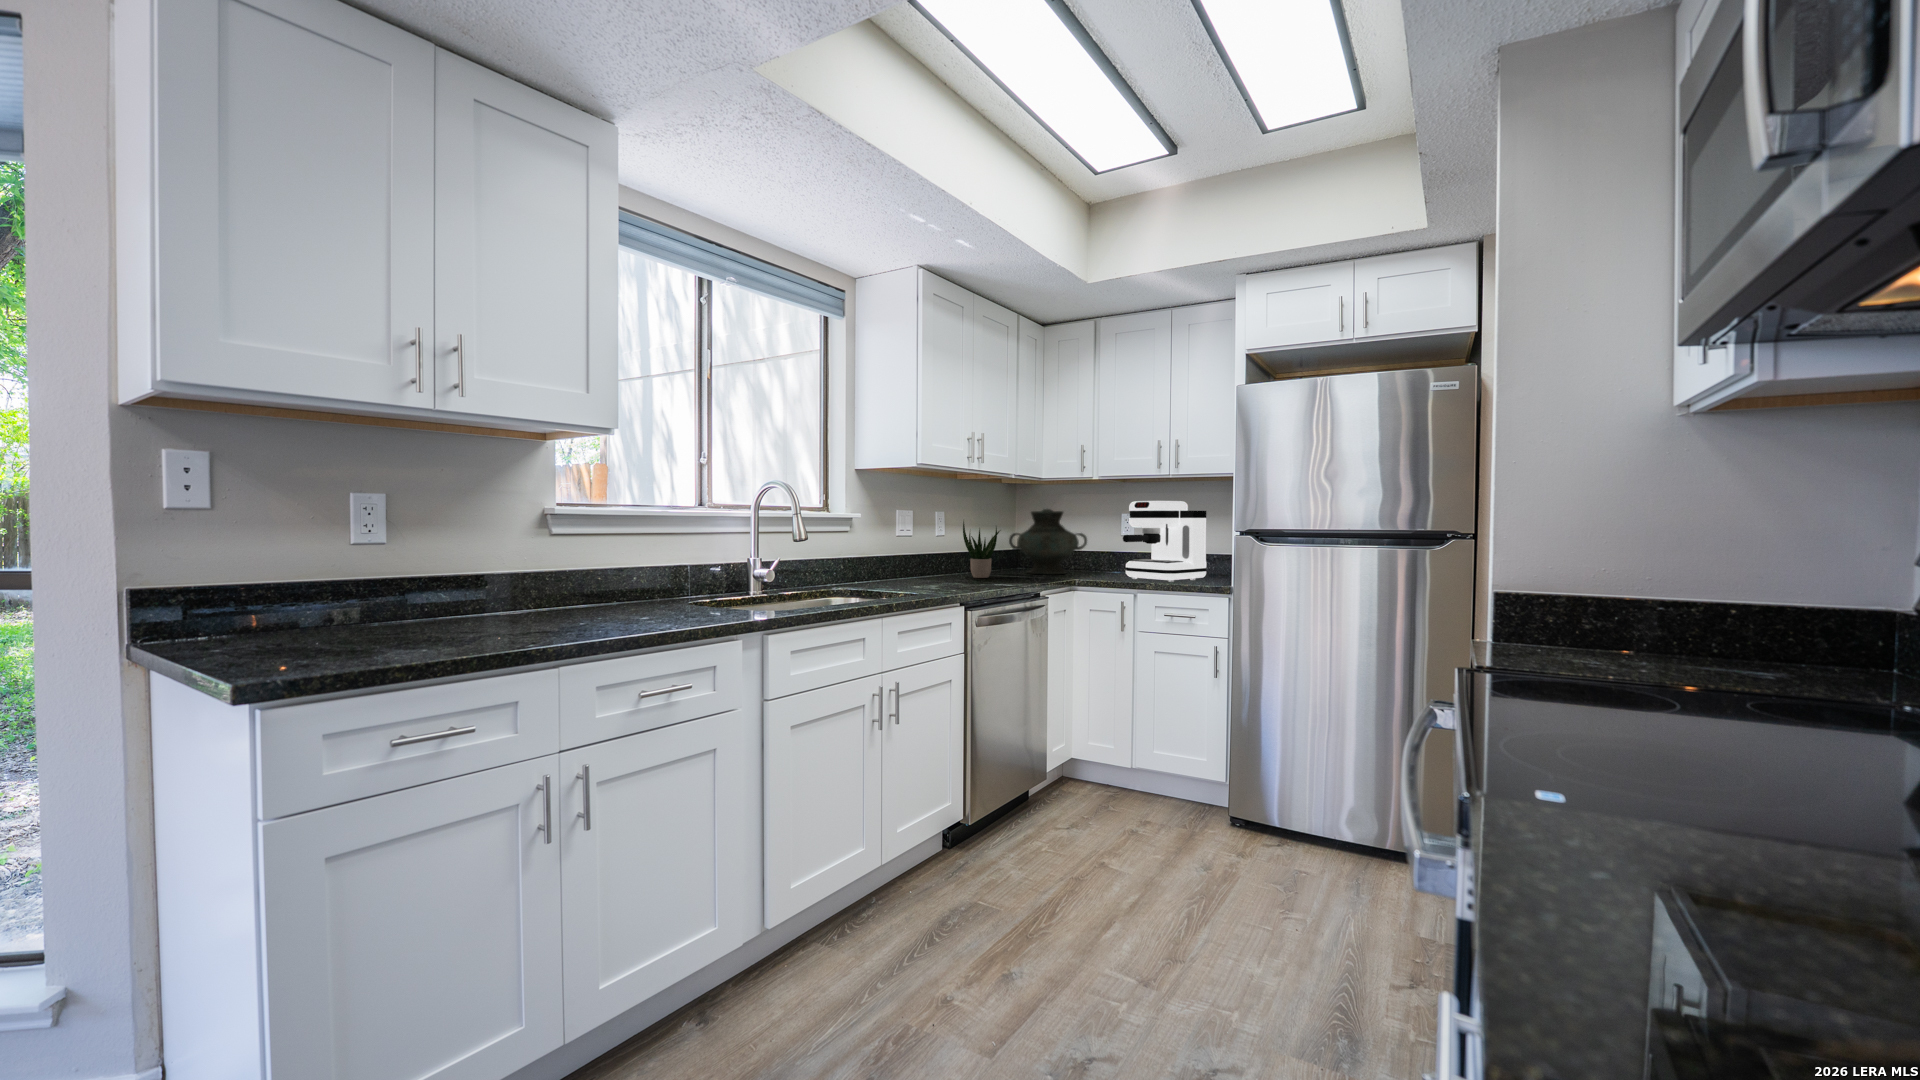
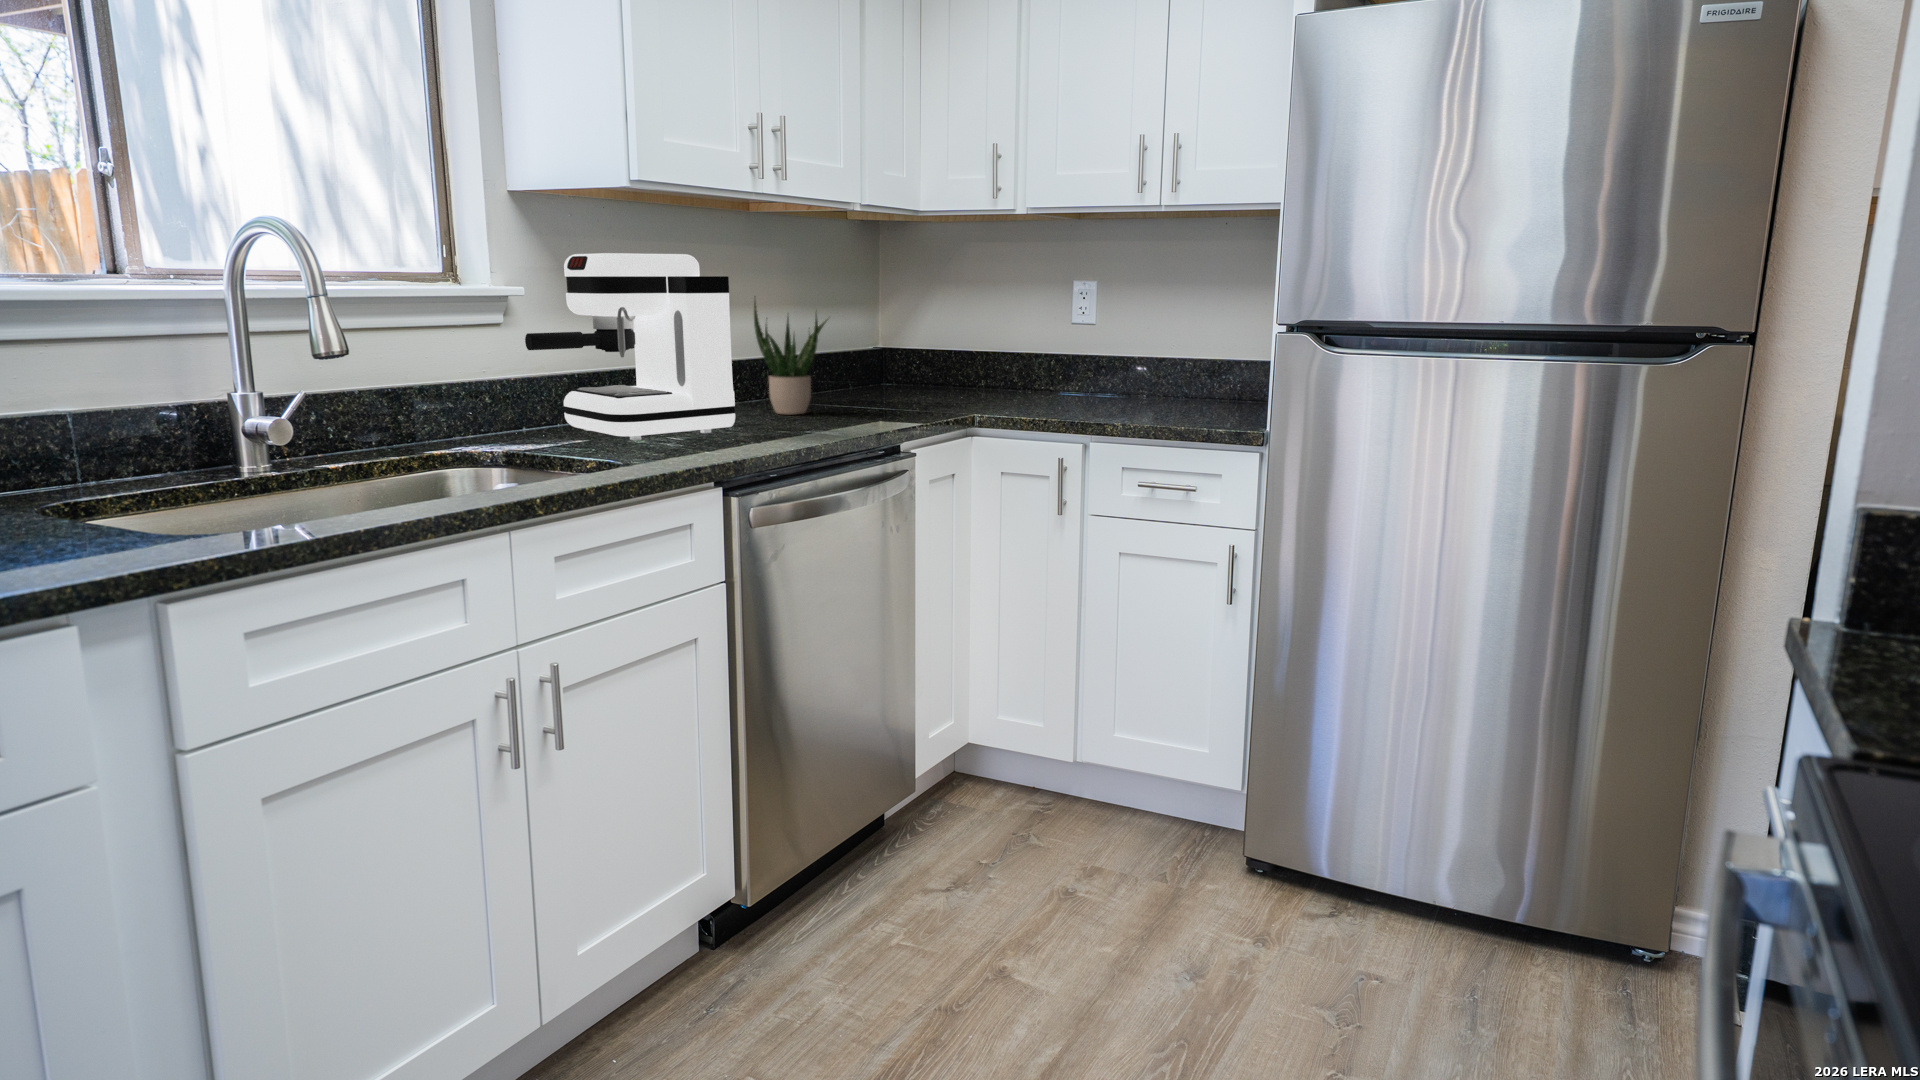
coffee maker: present [1123,501,1206,582] -> present [525,253,735,440]
vase: present [1009,509,1087,574] -> none [856,274,1004,403]

